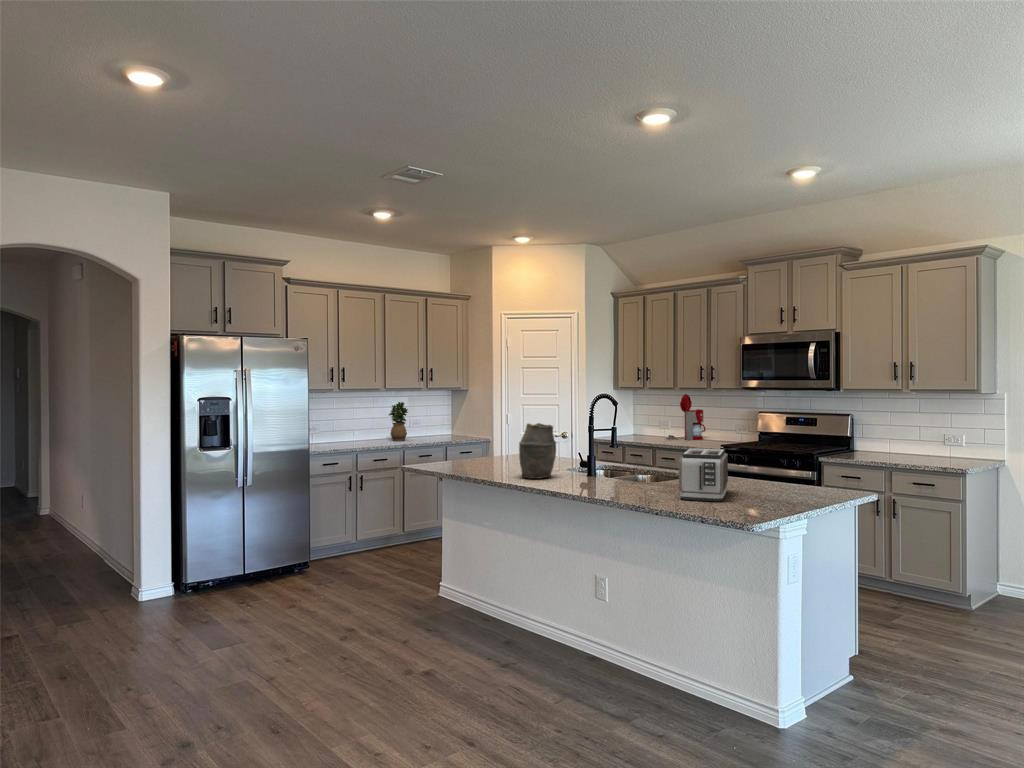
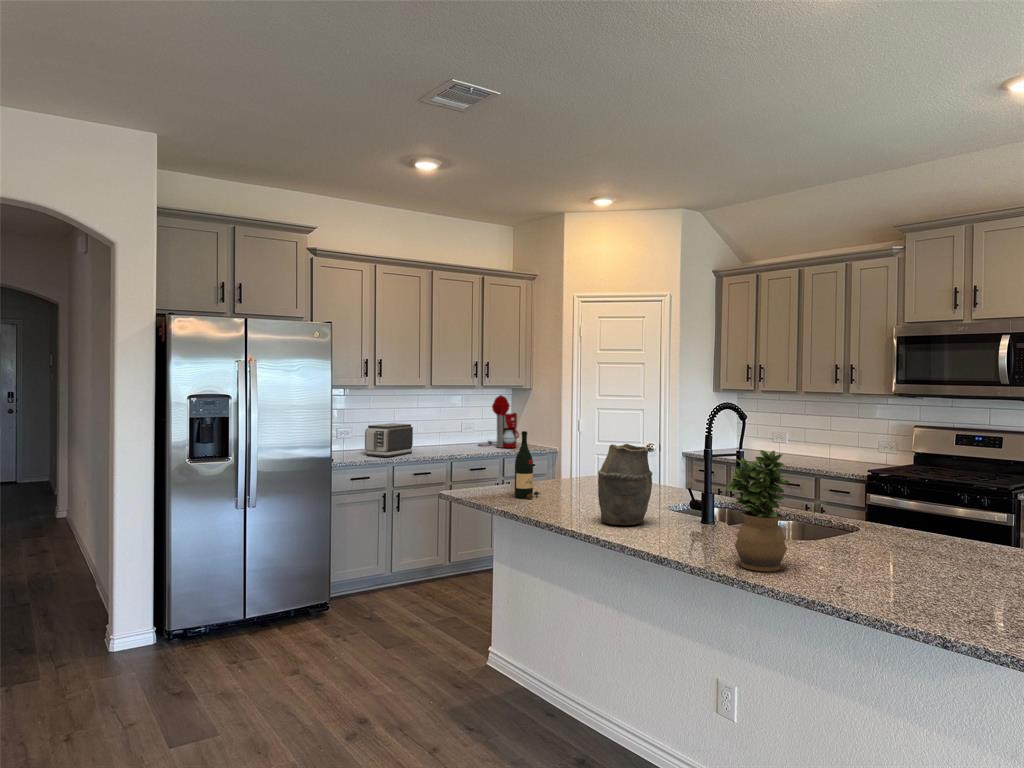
coffee maker: present [666,394,706,440] -> present [478,395,519,448]
potted plant: present [389,402,408,441] -> present [726,450,789,571]
wine bottle: none [459,418,479,467] -> present [515,431,540,499]
toaster: present [679,448,728,501] -> present [365,423,413,457]

